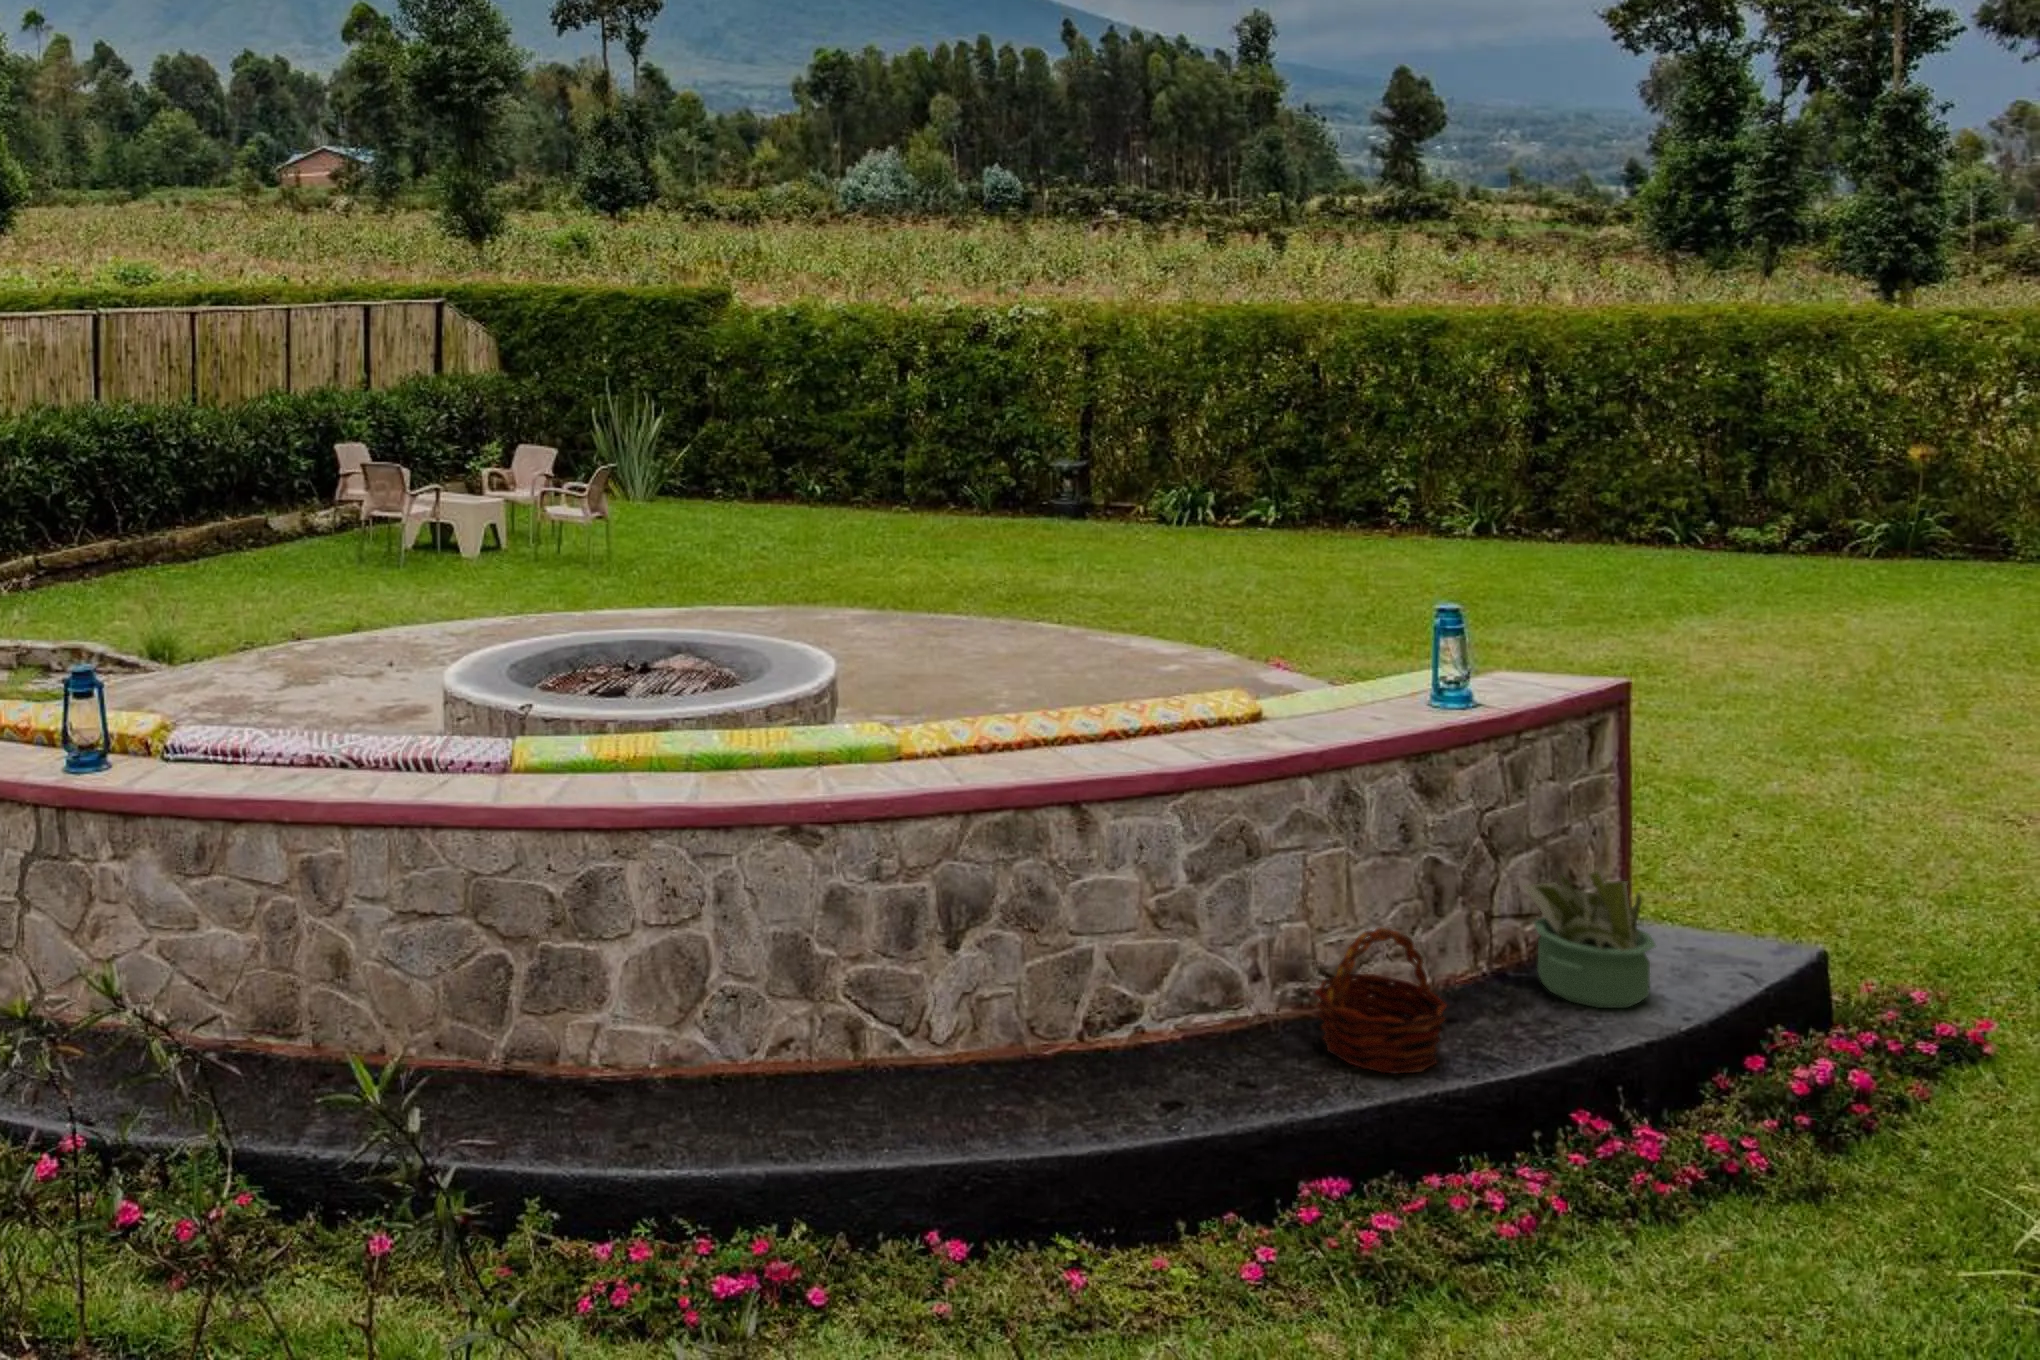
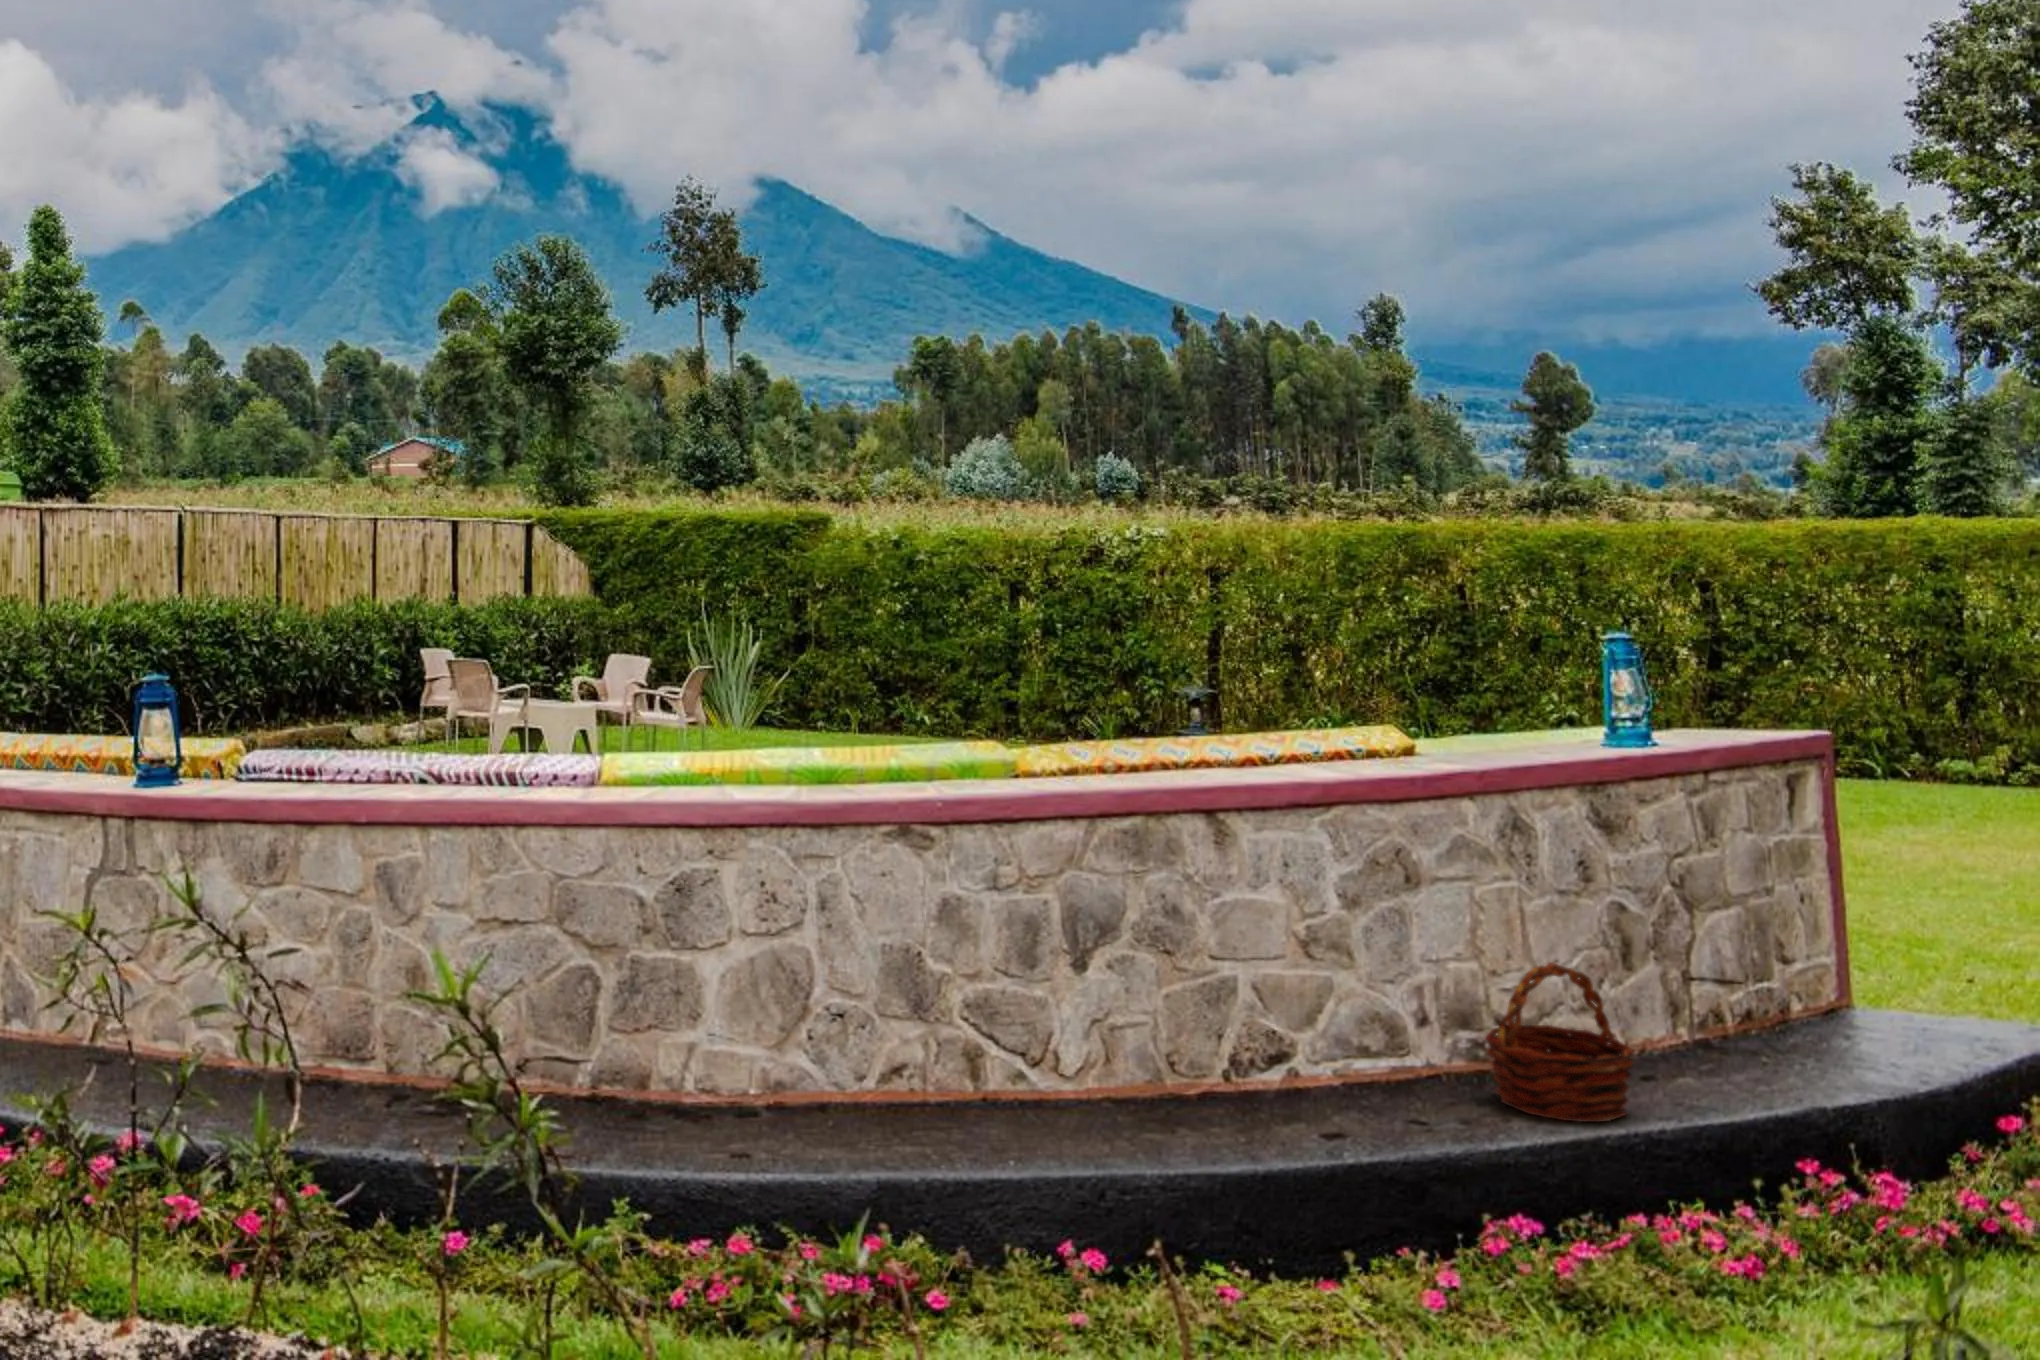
decorative plant: present [1524,871,1656,1008] -> none [1711,932,1869,1083]

